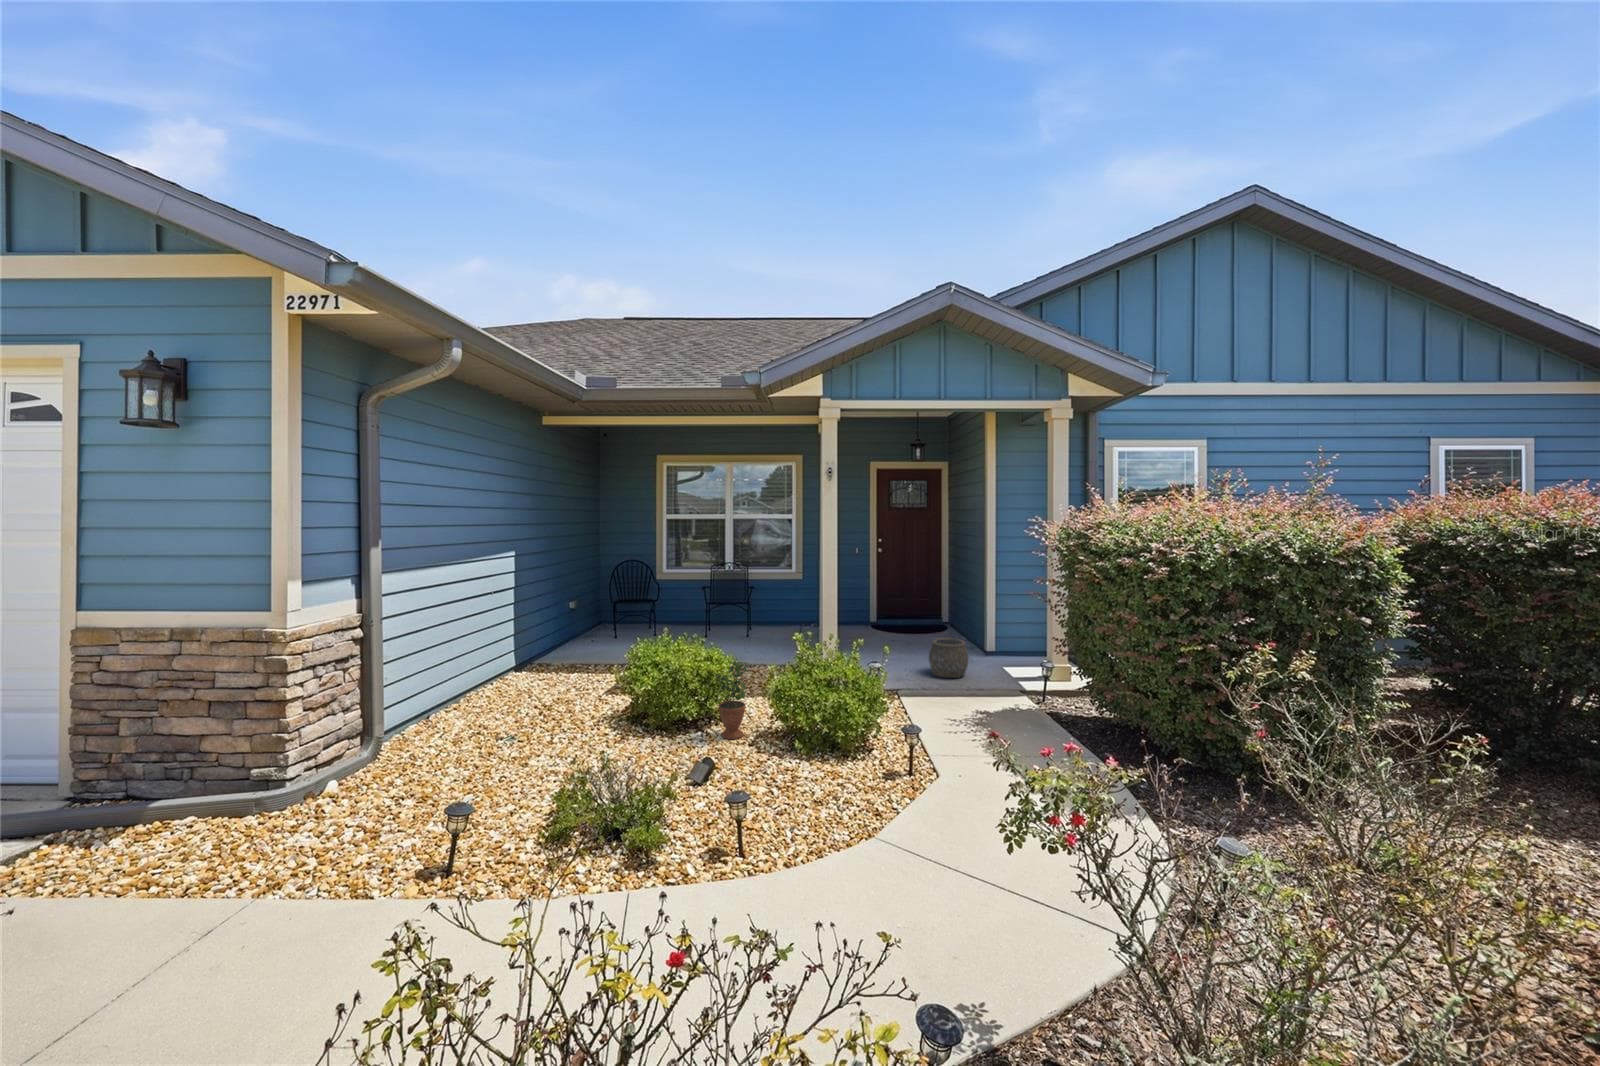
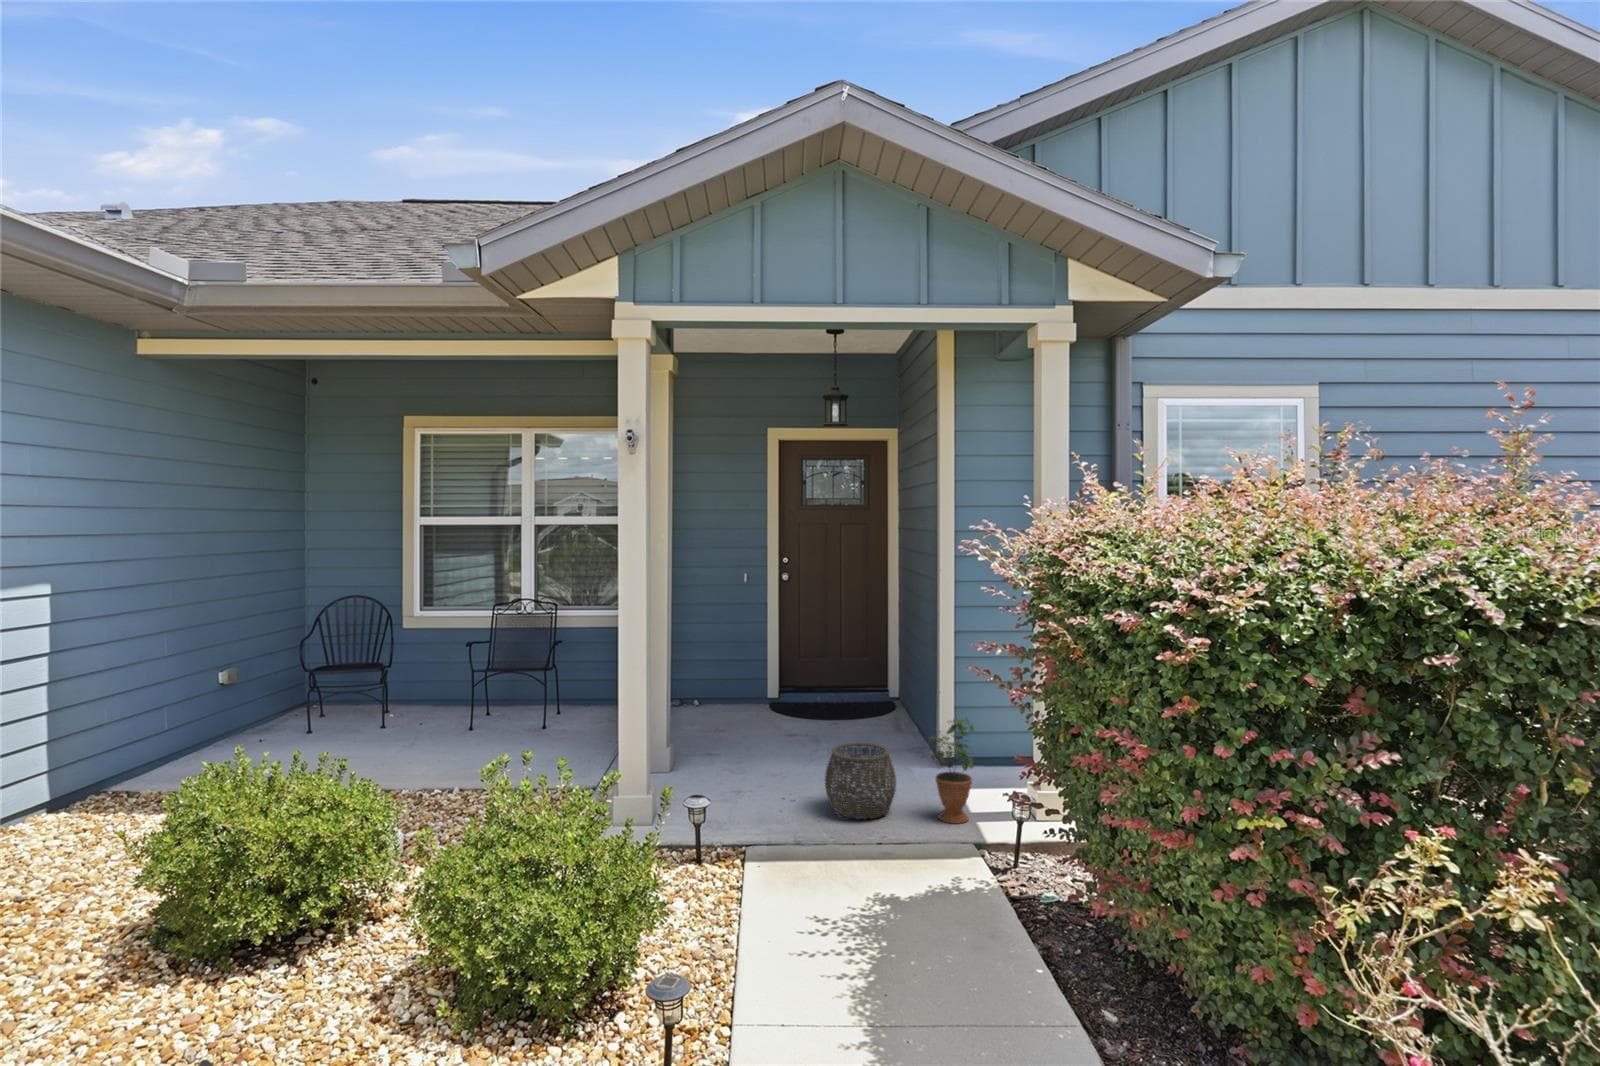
potted plant: present [714,661,749,739] -> present [929,718,974,824]

